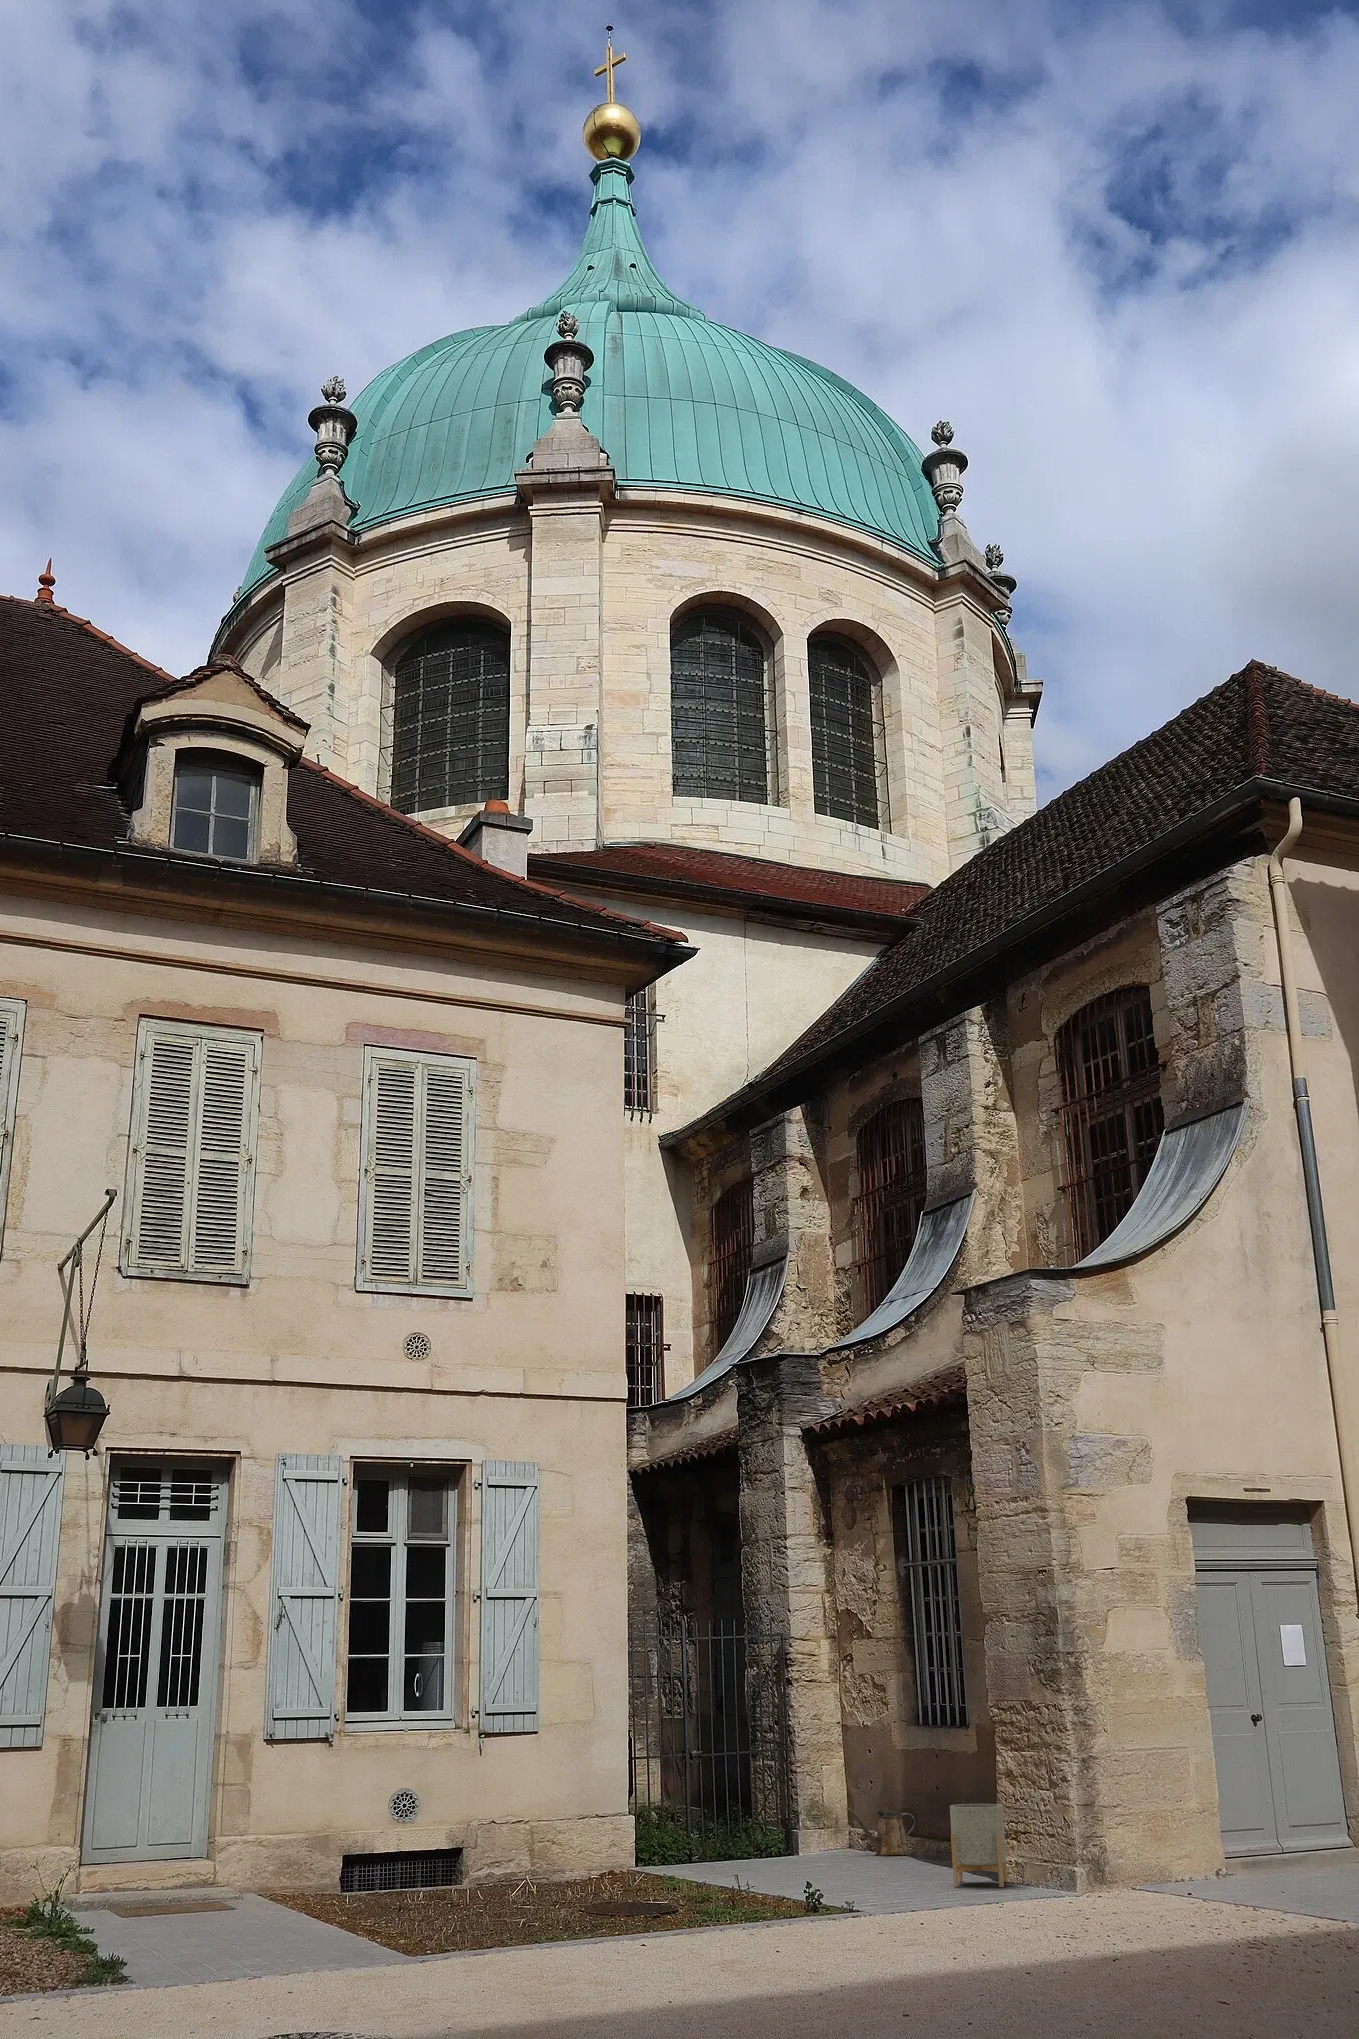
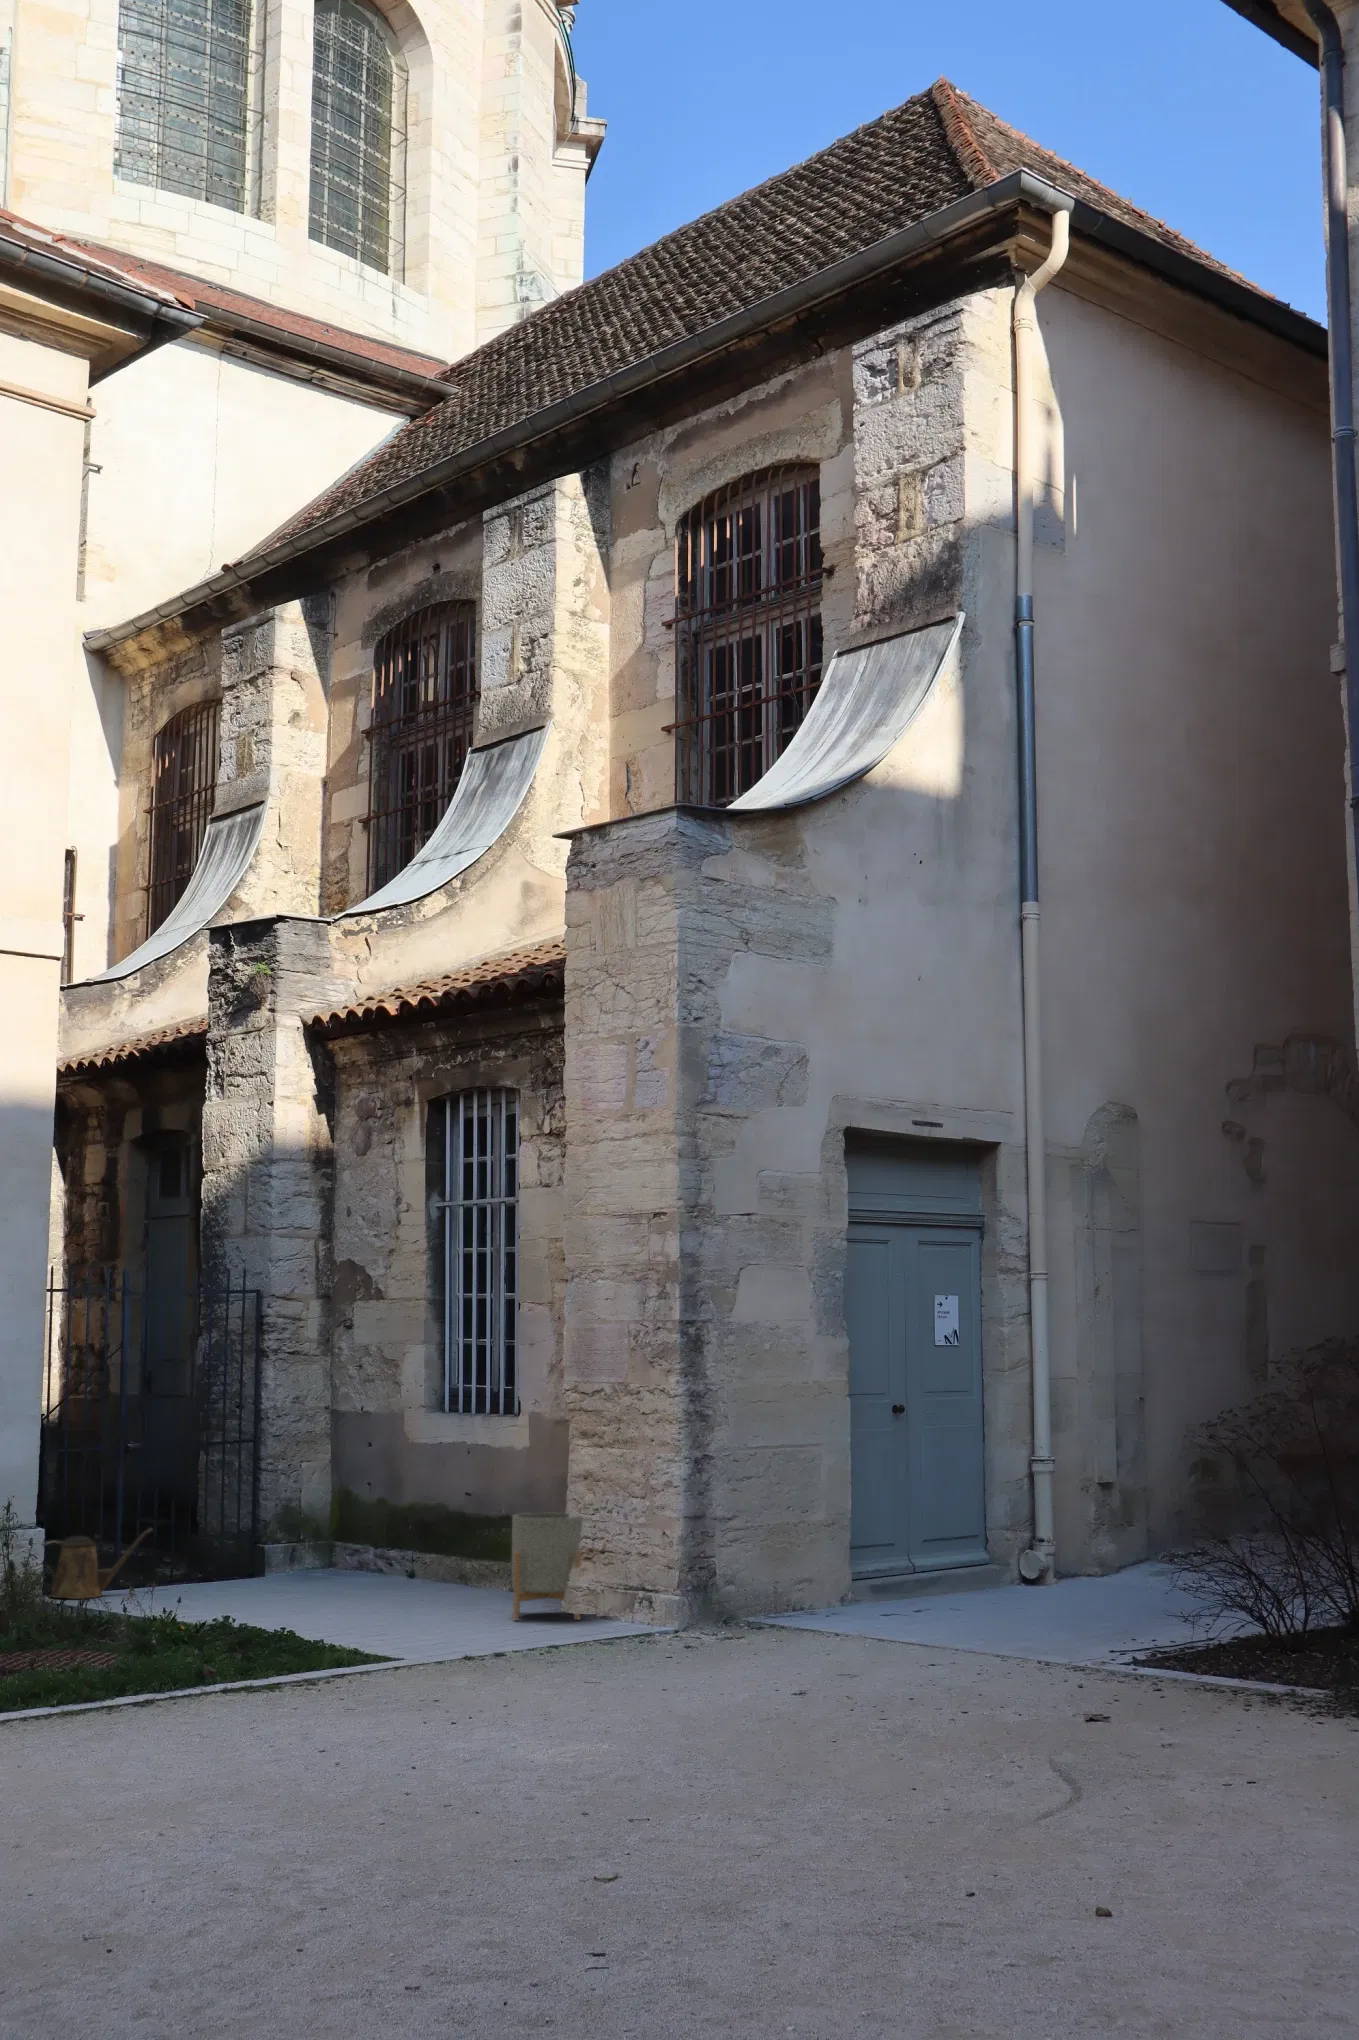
watering can: present [846,1808,915,1856] -> present [46,1528,153,1599]

